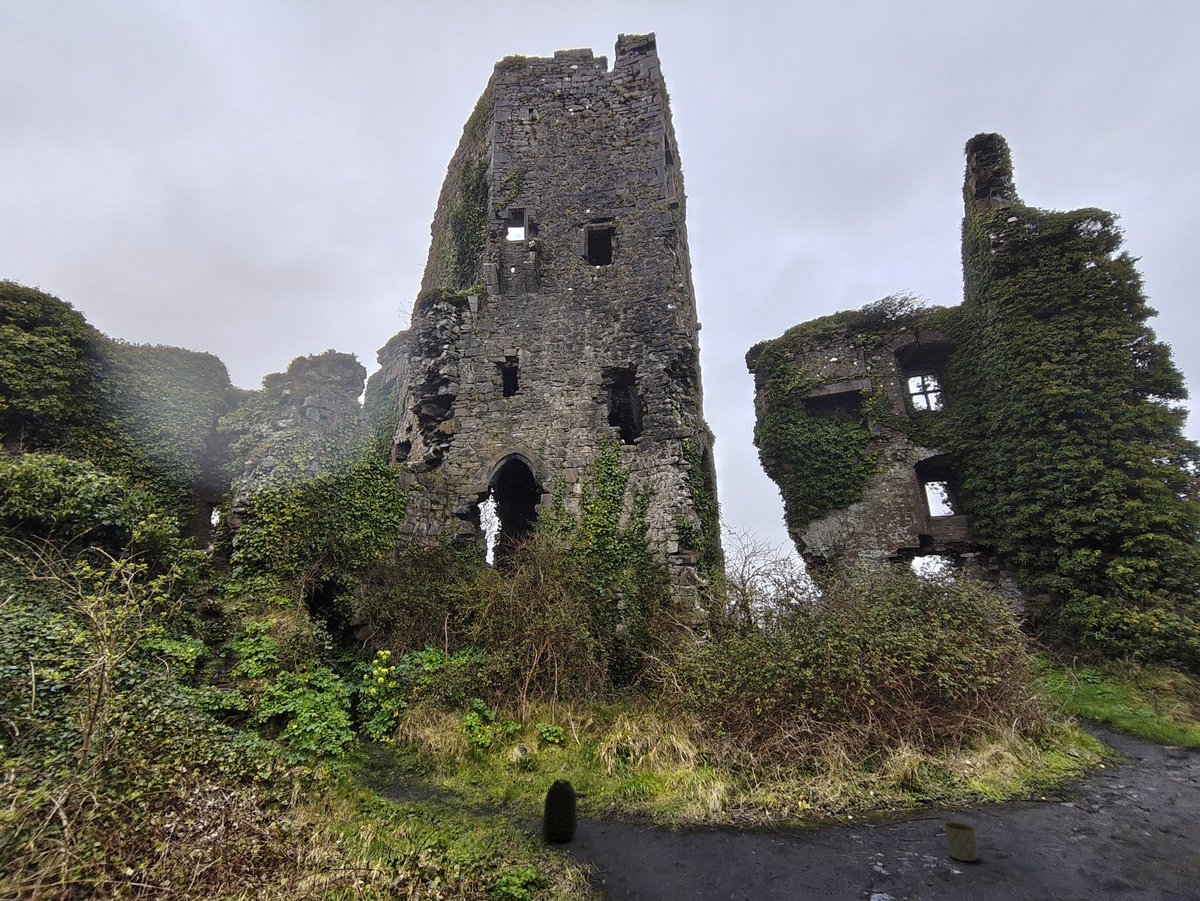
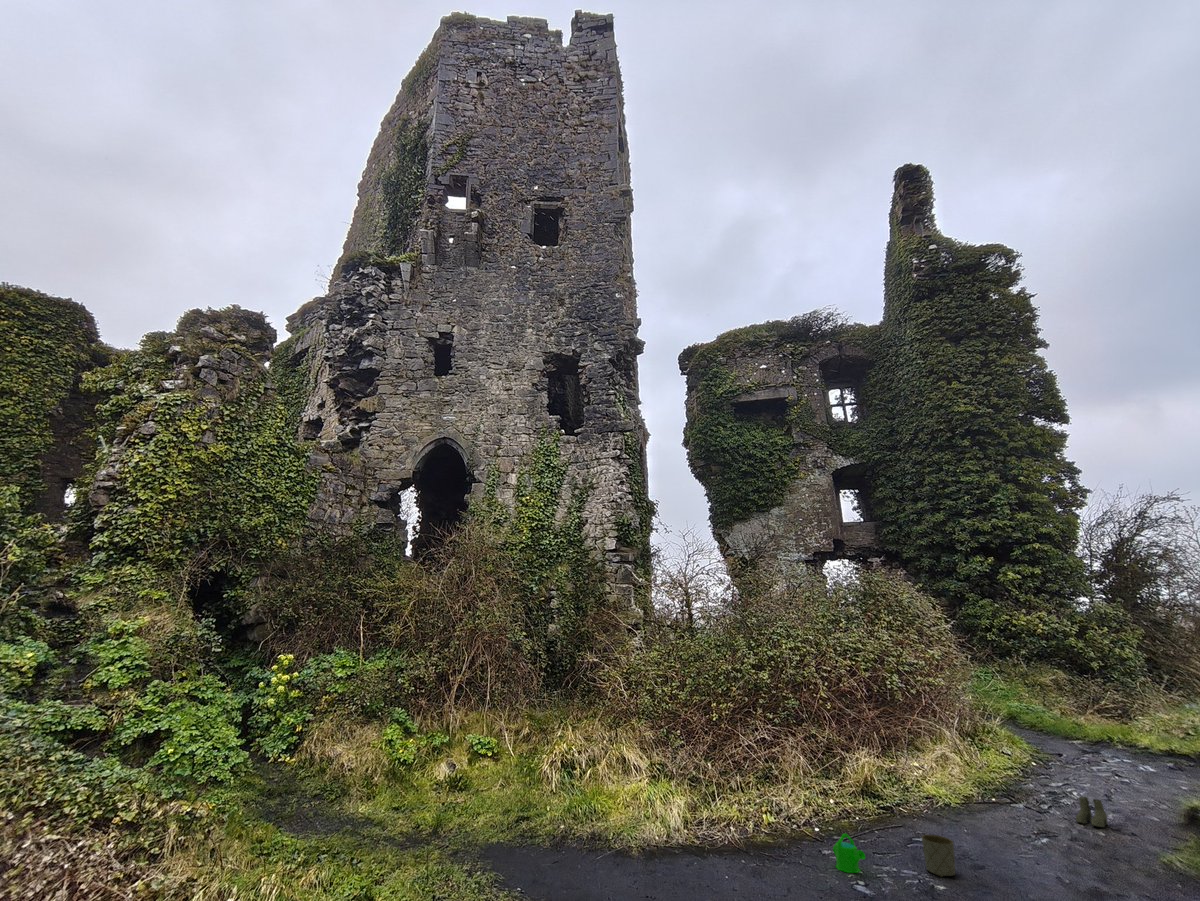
backpack: present [543,779,577,840] -> none [486,803,526,875]
boots: none [1129,794,1165,826] -> present [1076,797,1108,827]
watering can: none [858,817,884,854] -> present [833,834,865,873]

